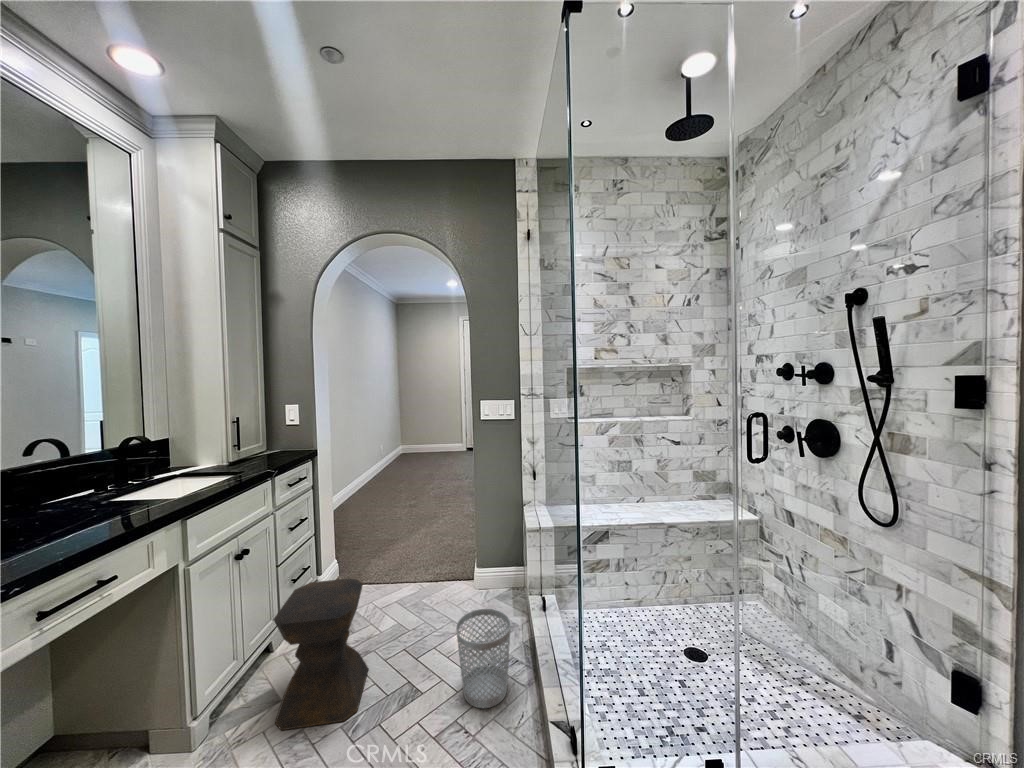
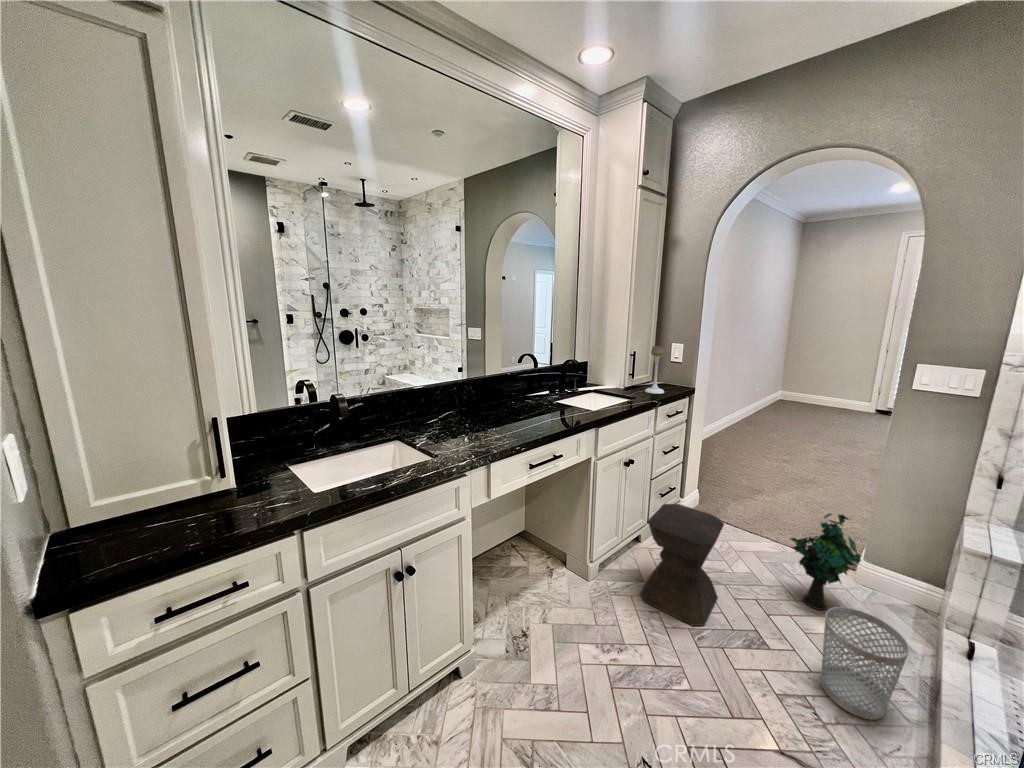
candle holder: none [258,408,284,463] -> present [645,346,664,394]
decorative plant: none [422,532,474,628] -> present [790,513,861,610]

